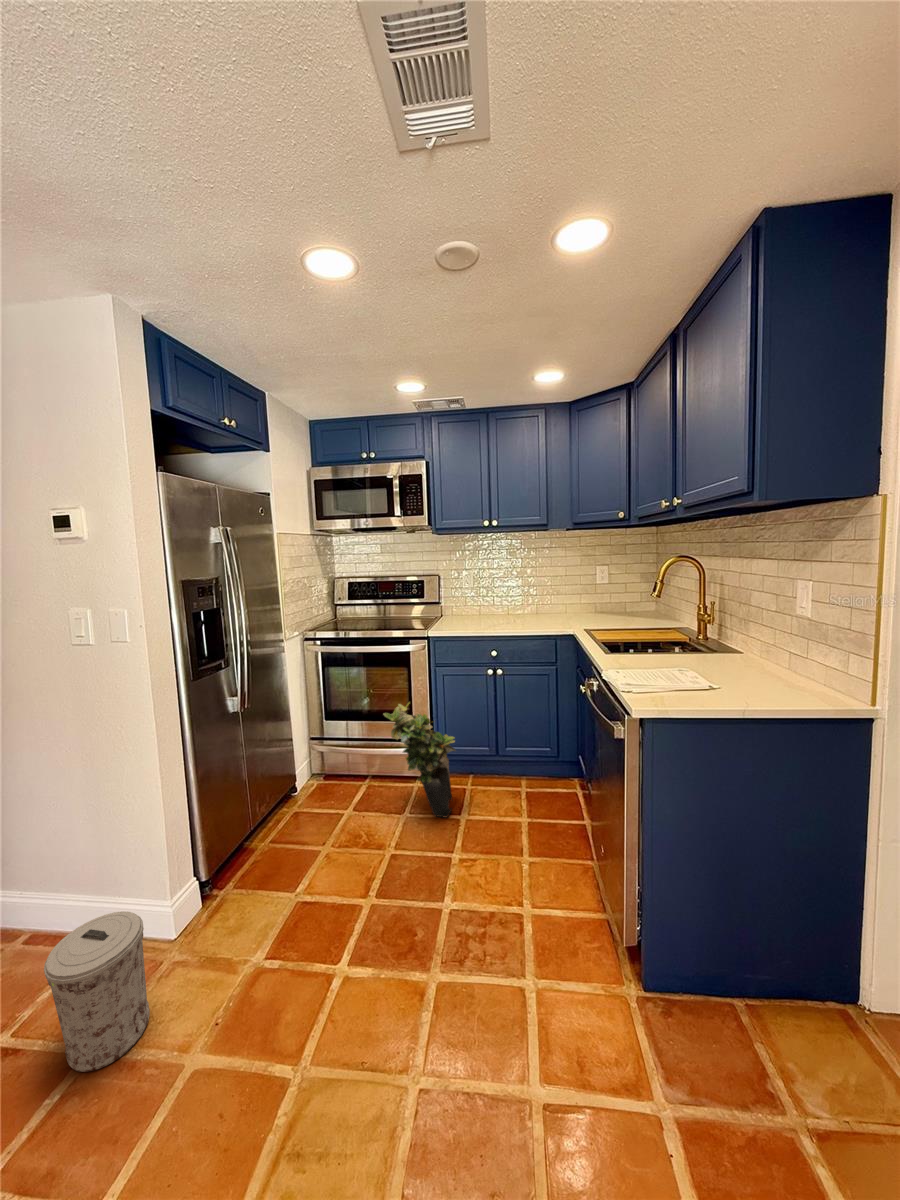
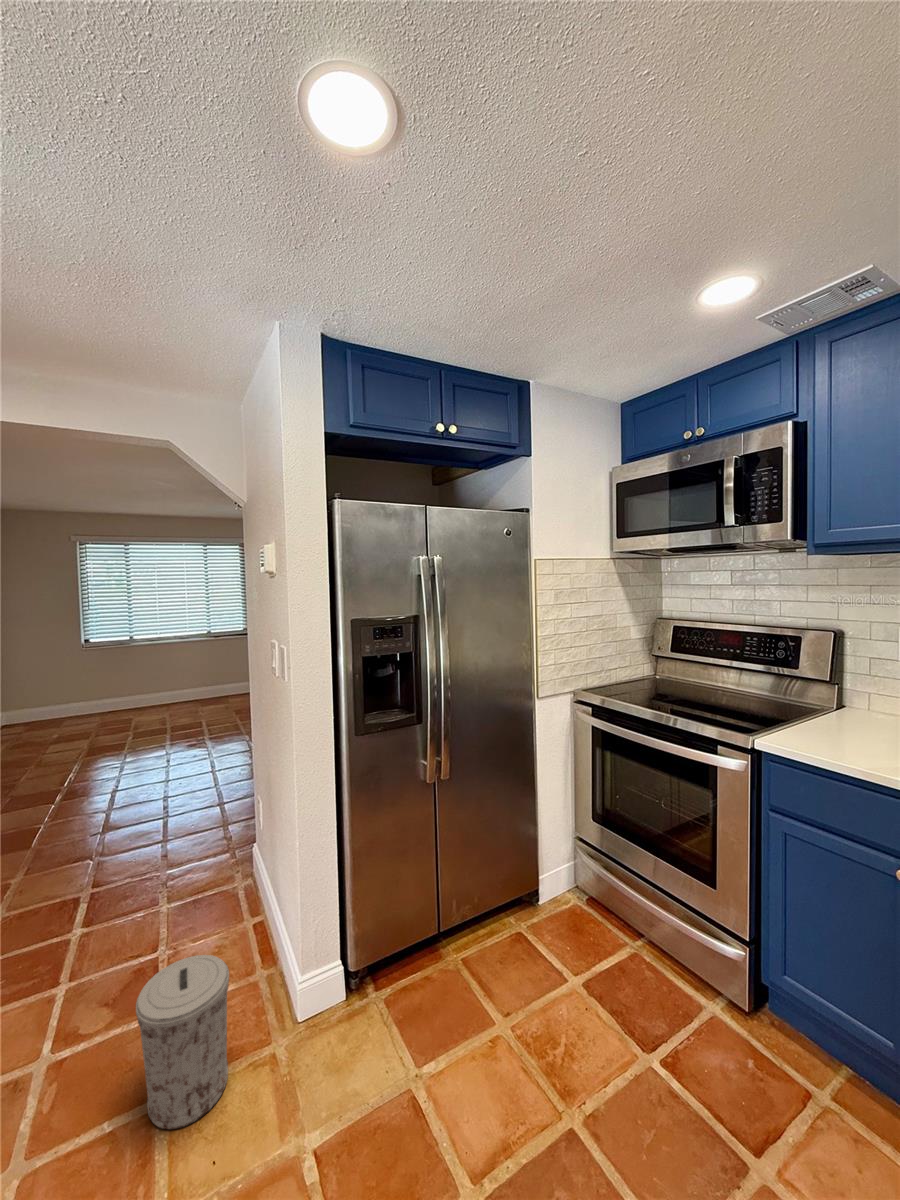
potted plant: present [384,703,455,818] -> none [622,851,764,1131]

